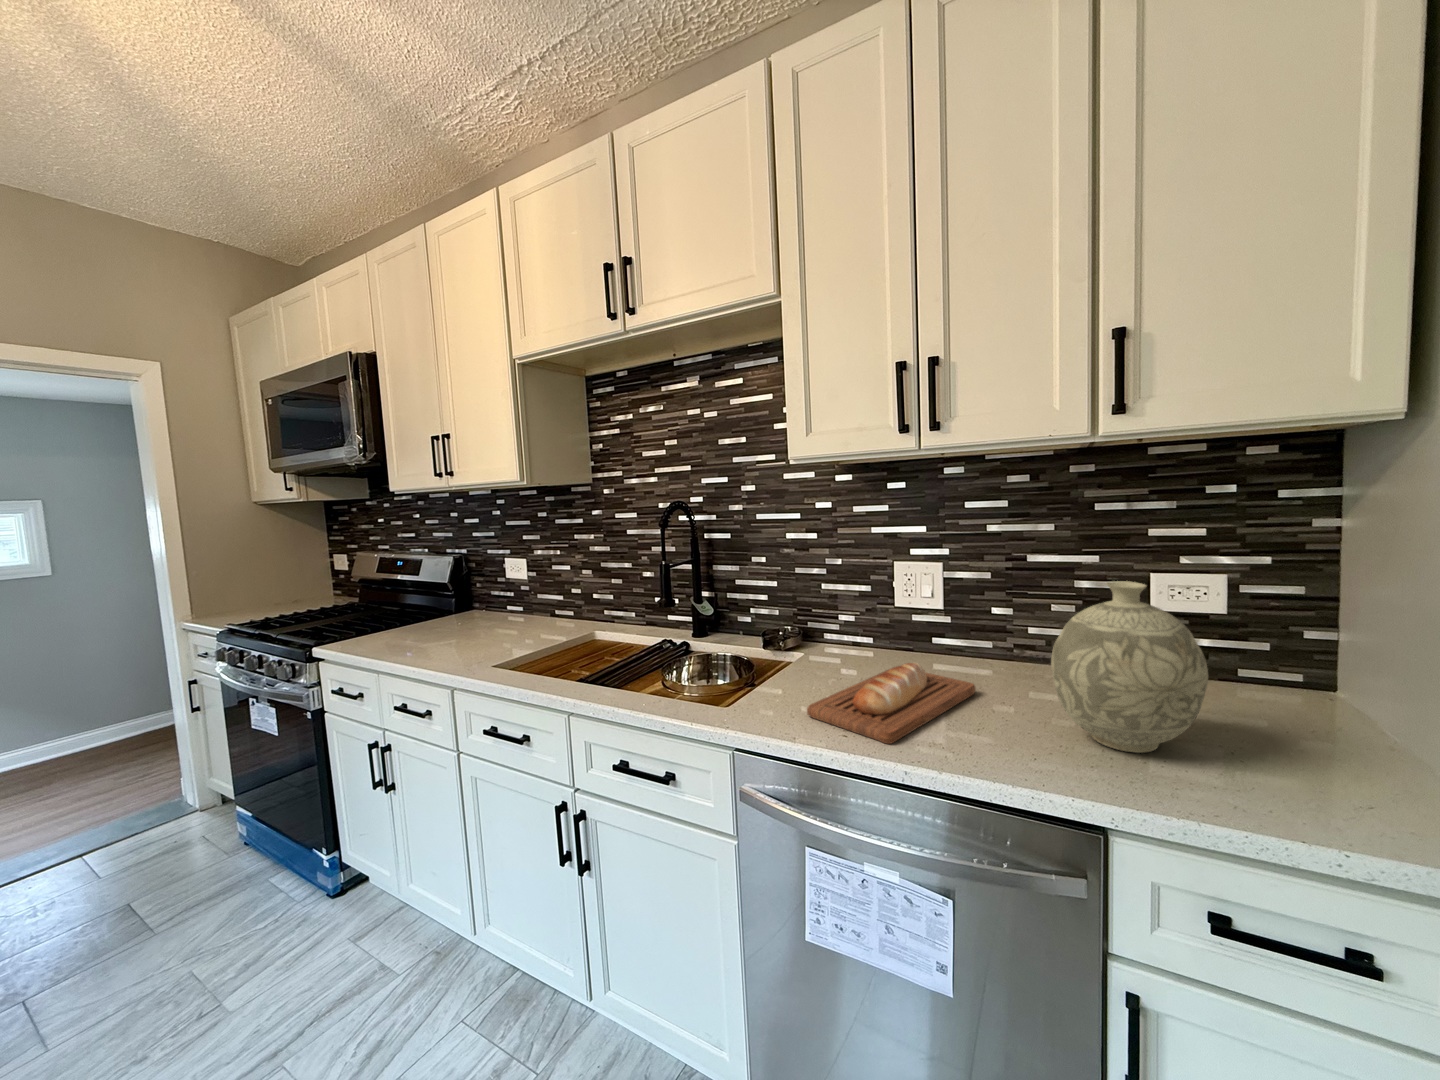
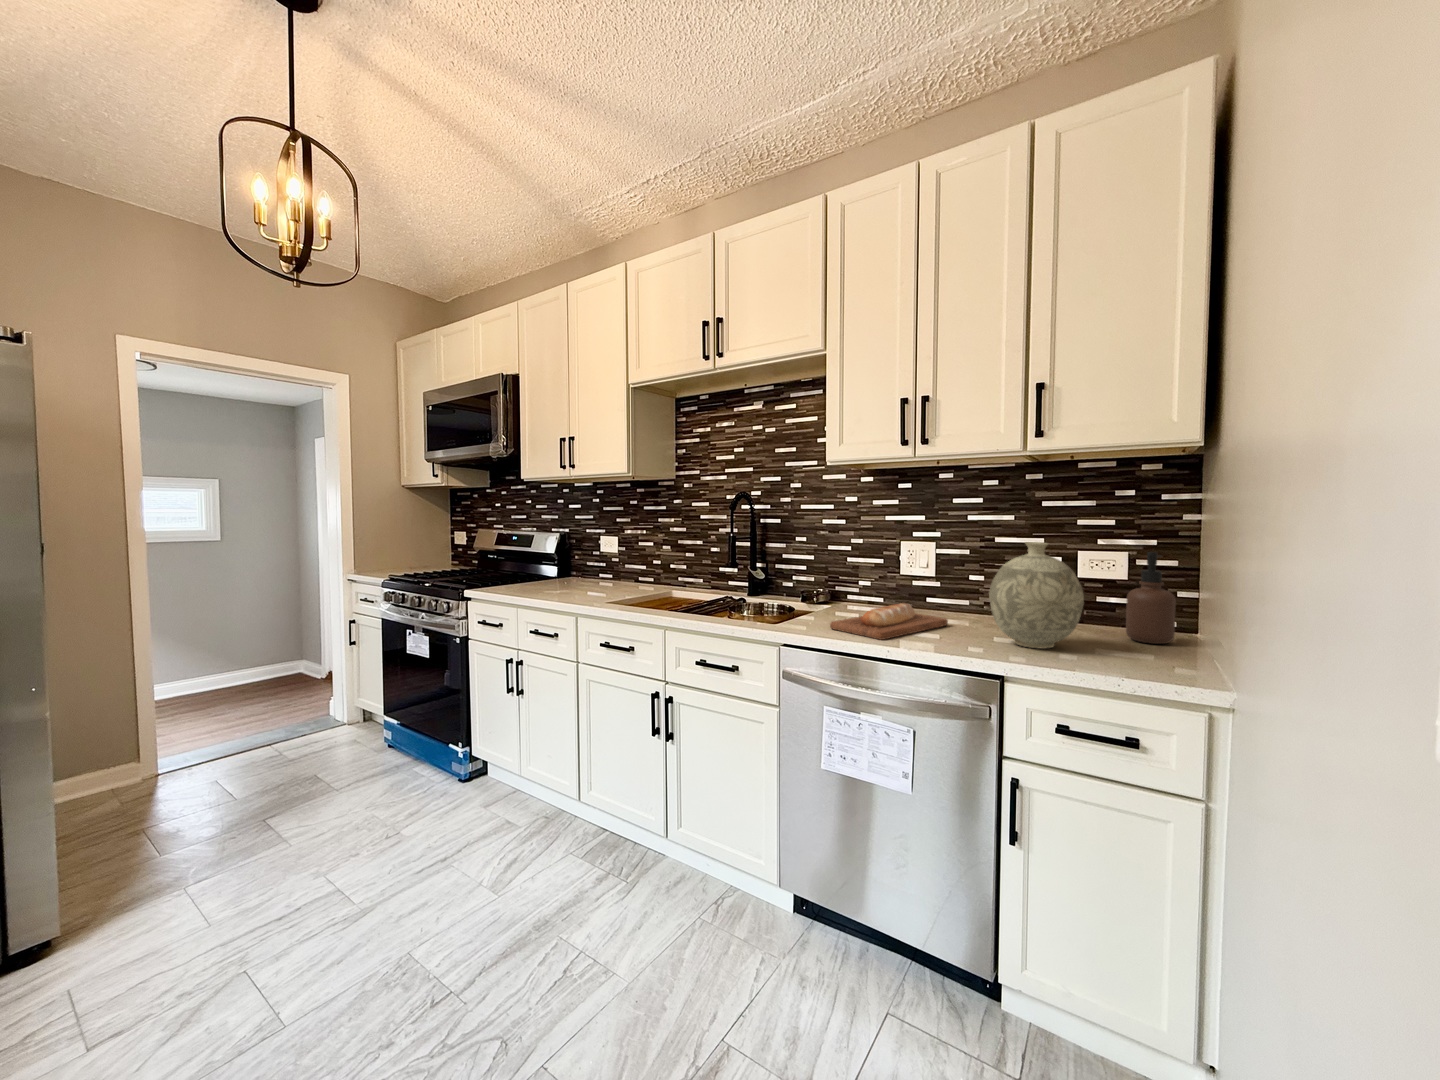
soap dispenser: none [1244,583,1328,724] -> present [1126,552,1176,644]

